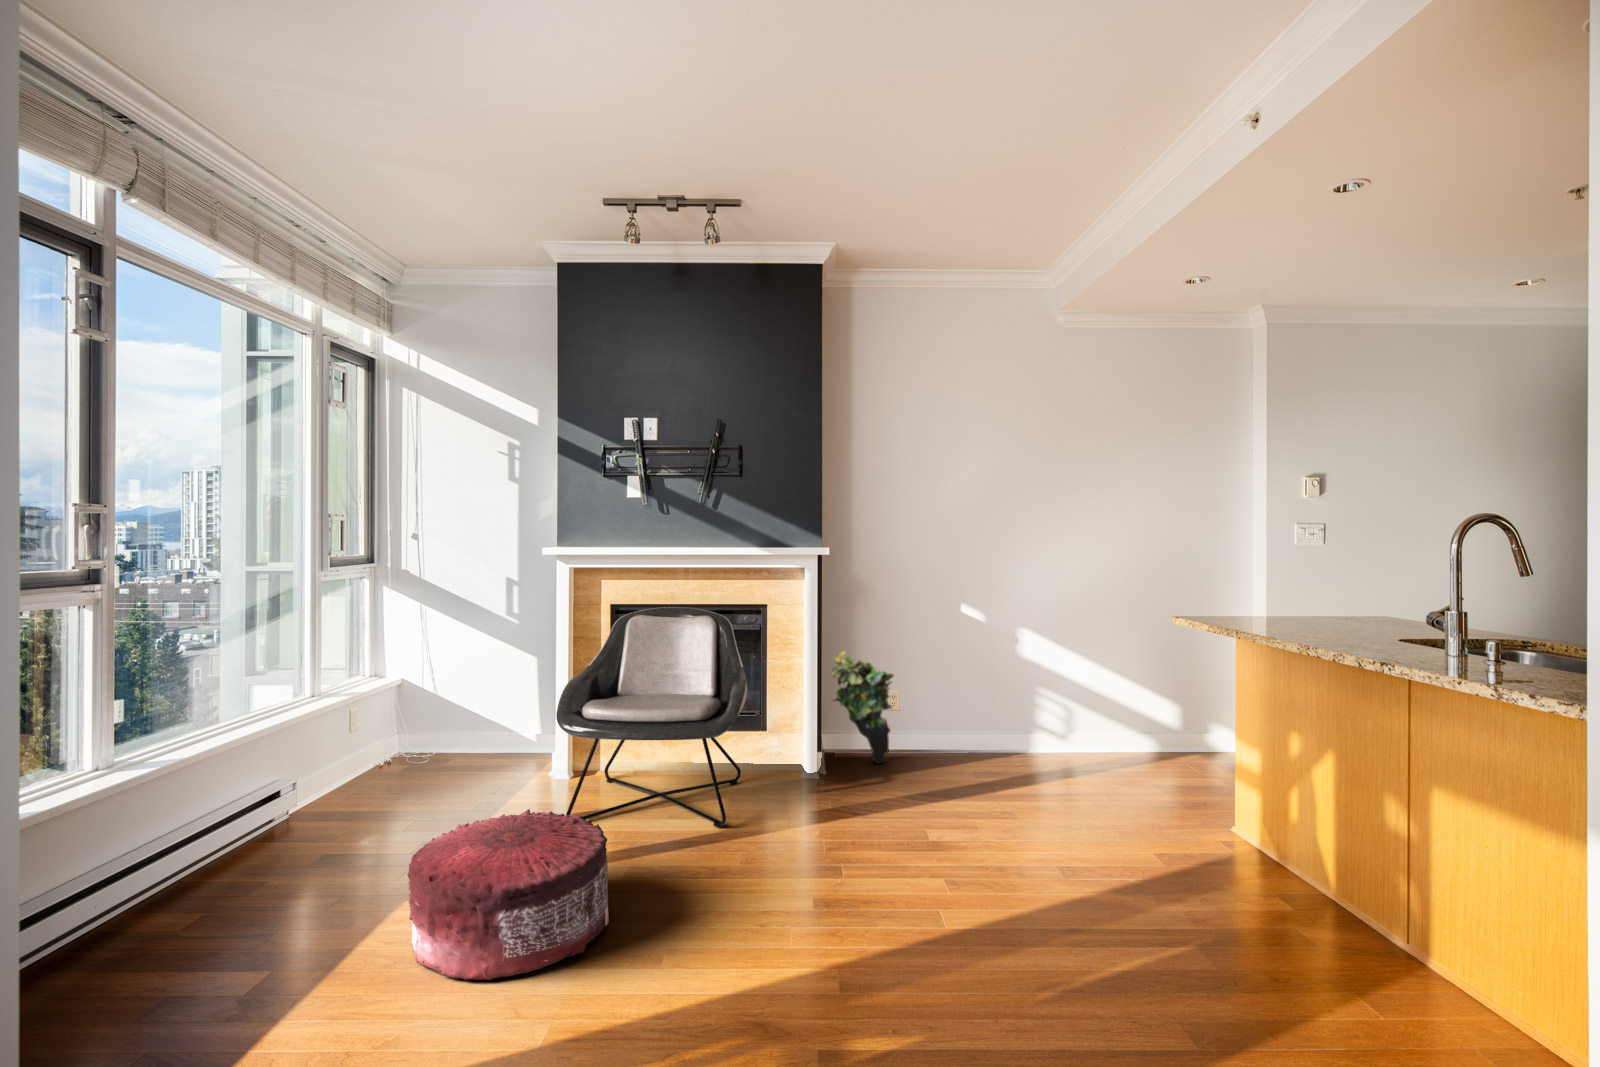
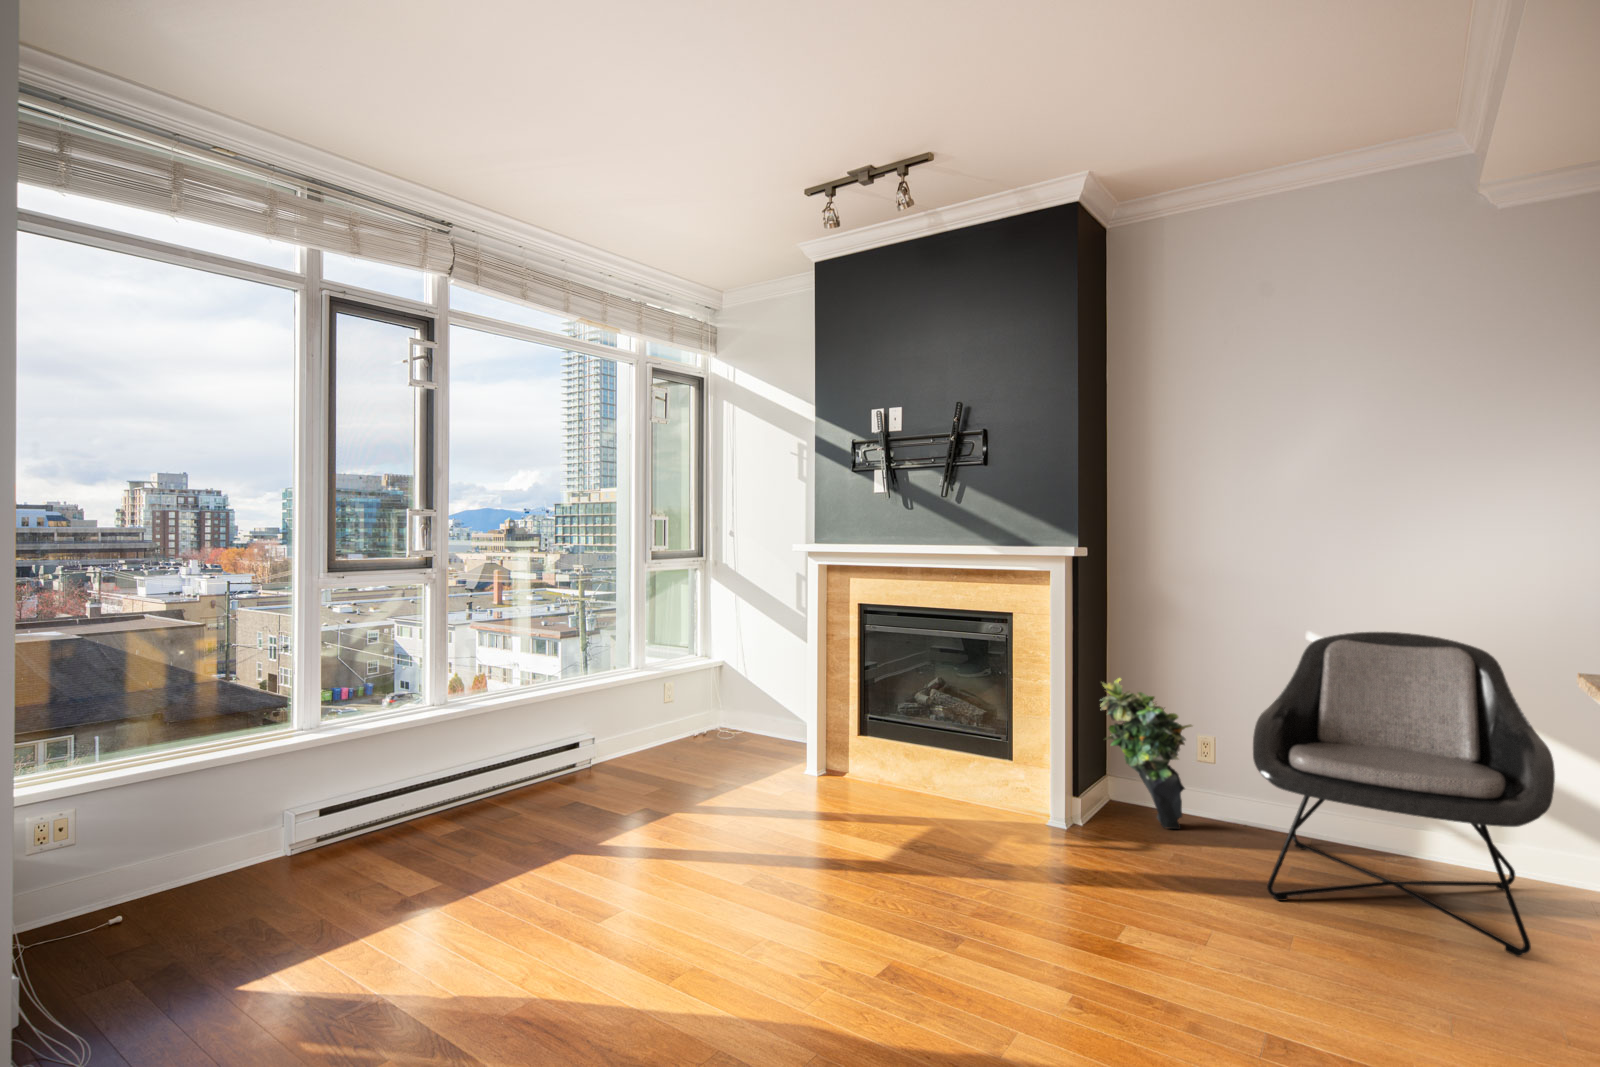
lounge chair: present [556,607,747,828] -> present [1253,632,1555,957]
pouf: present [407,809,609,980] -> none [524,791,711,935]

